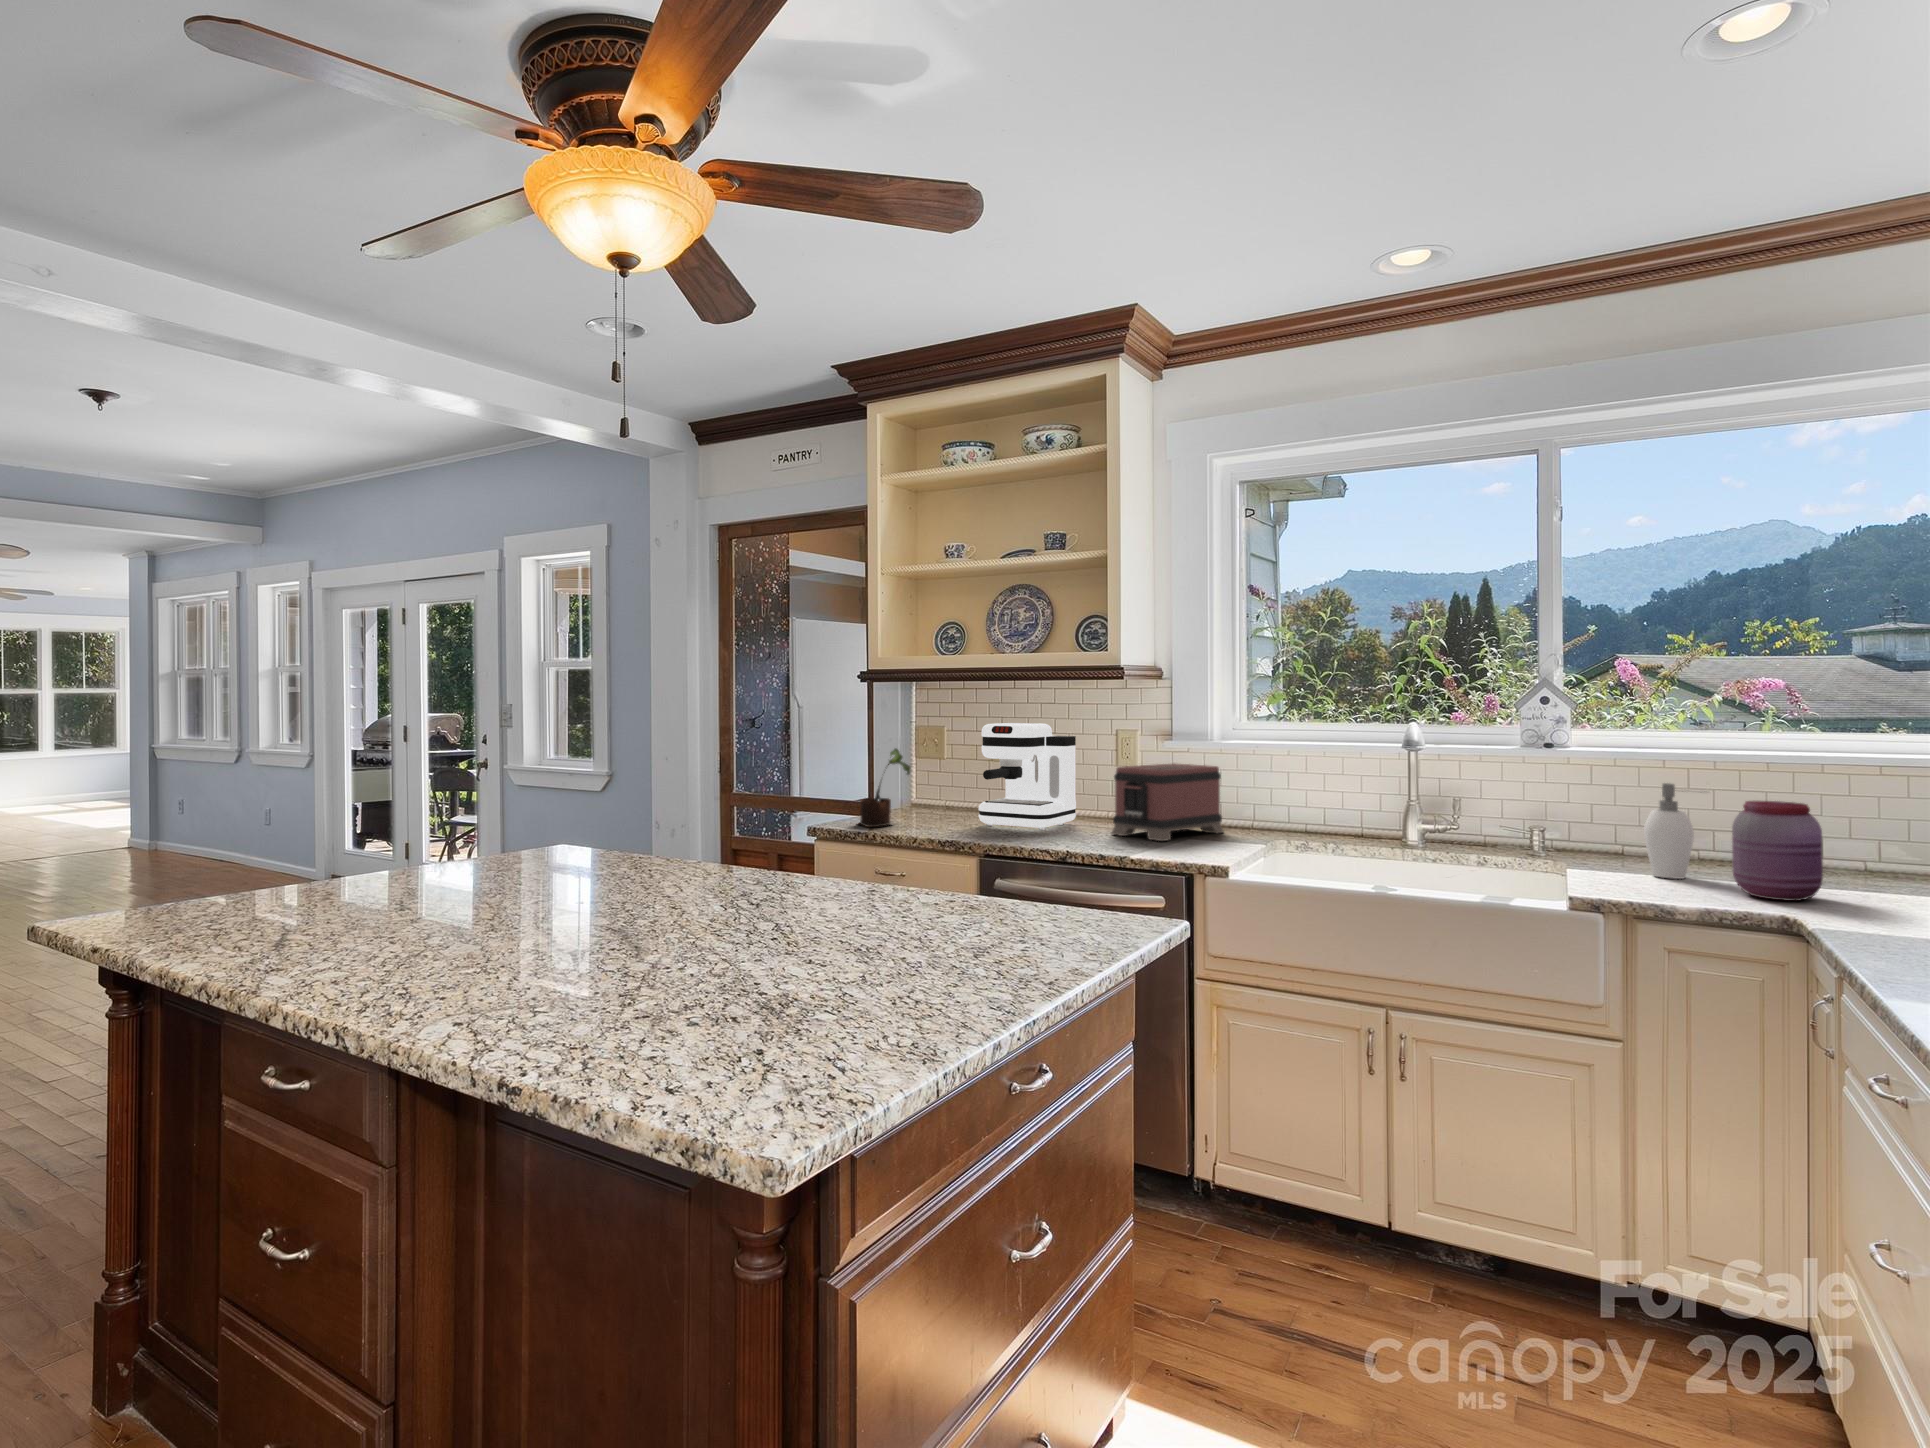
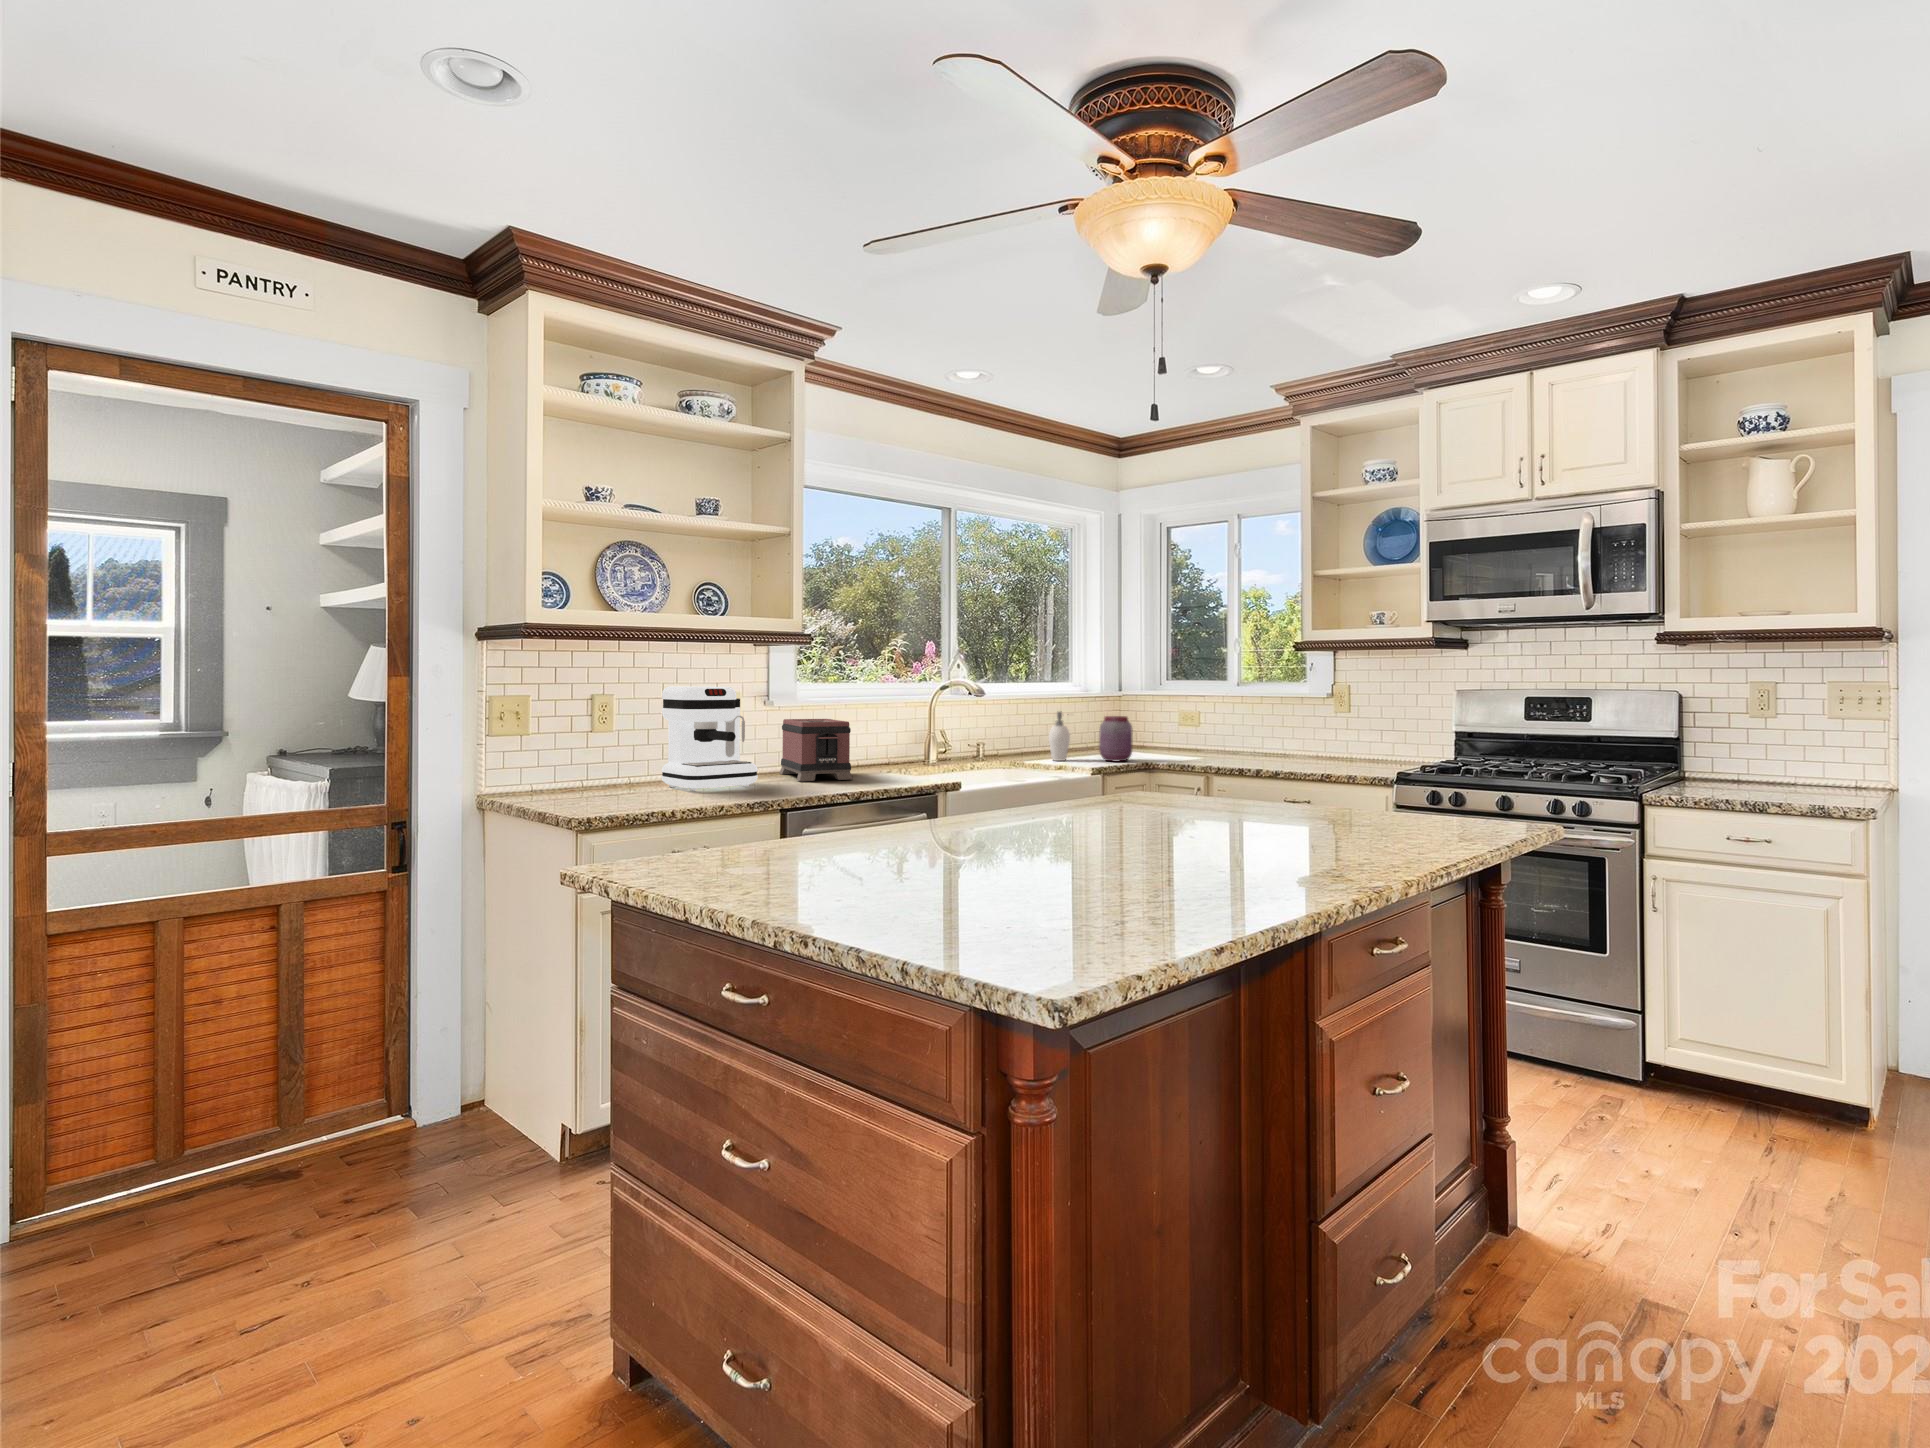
potted plant: present [859,749,911,827] -> none [591,715,648,807]

